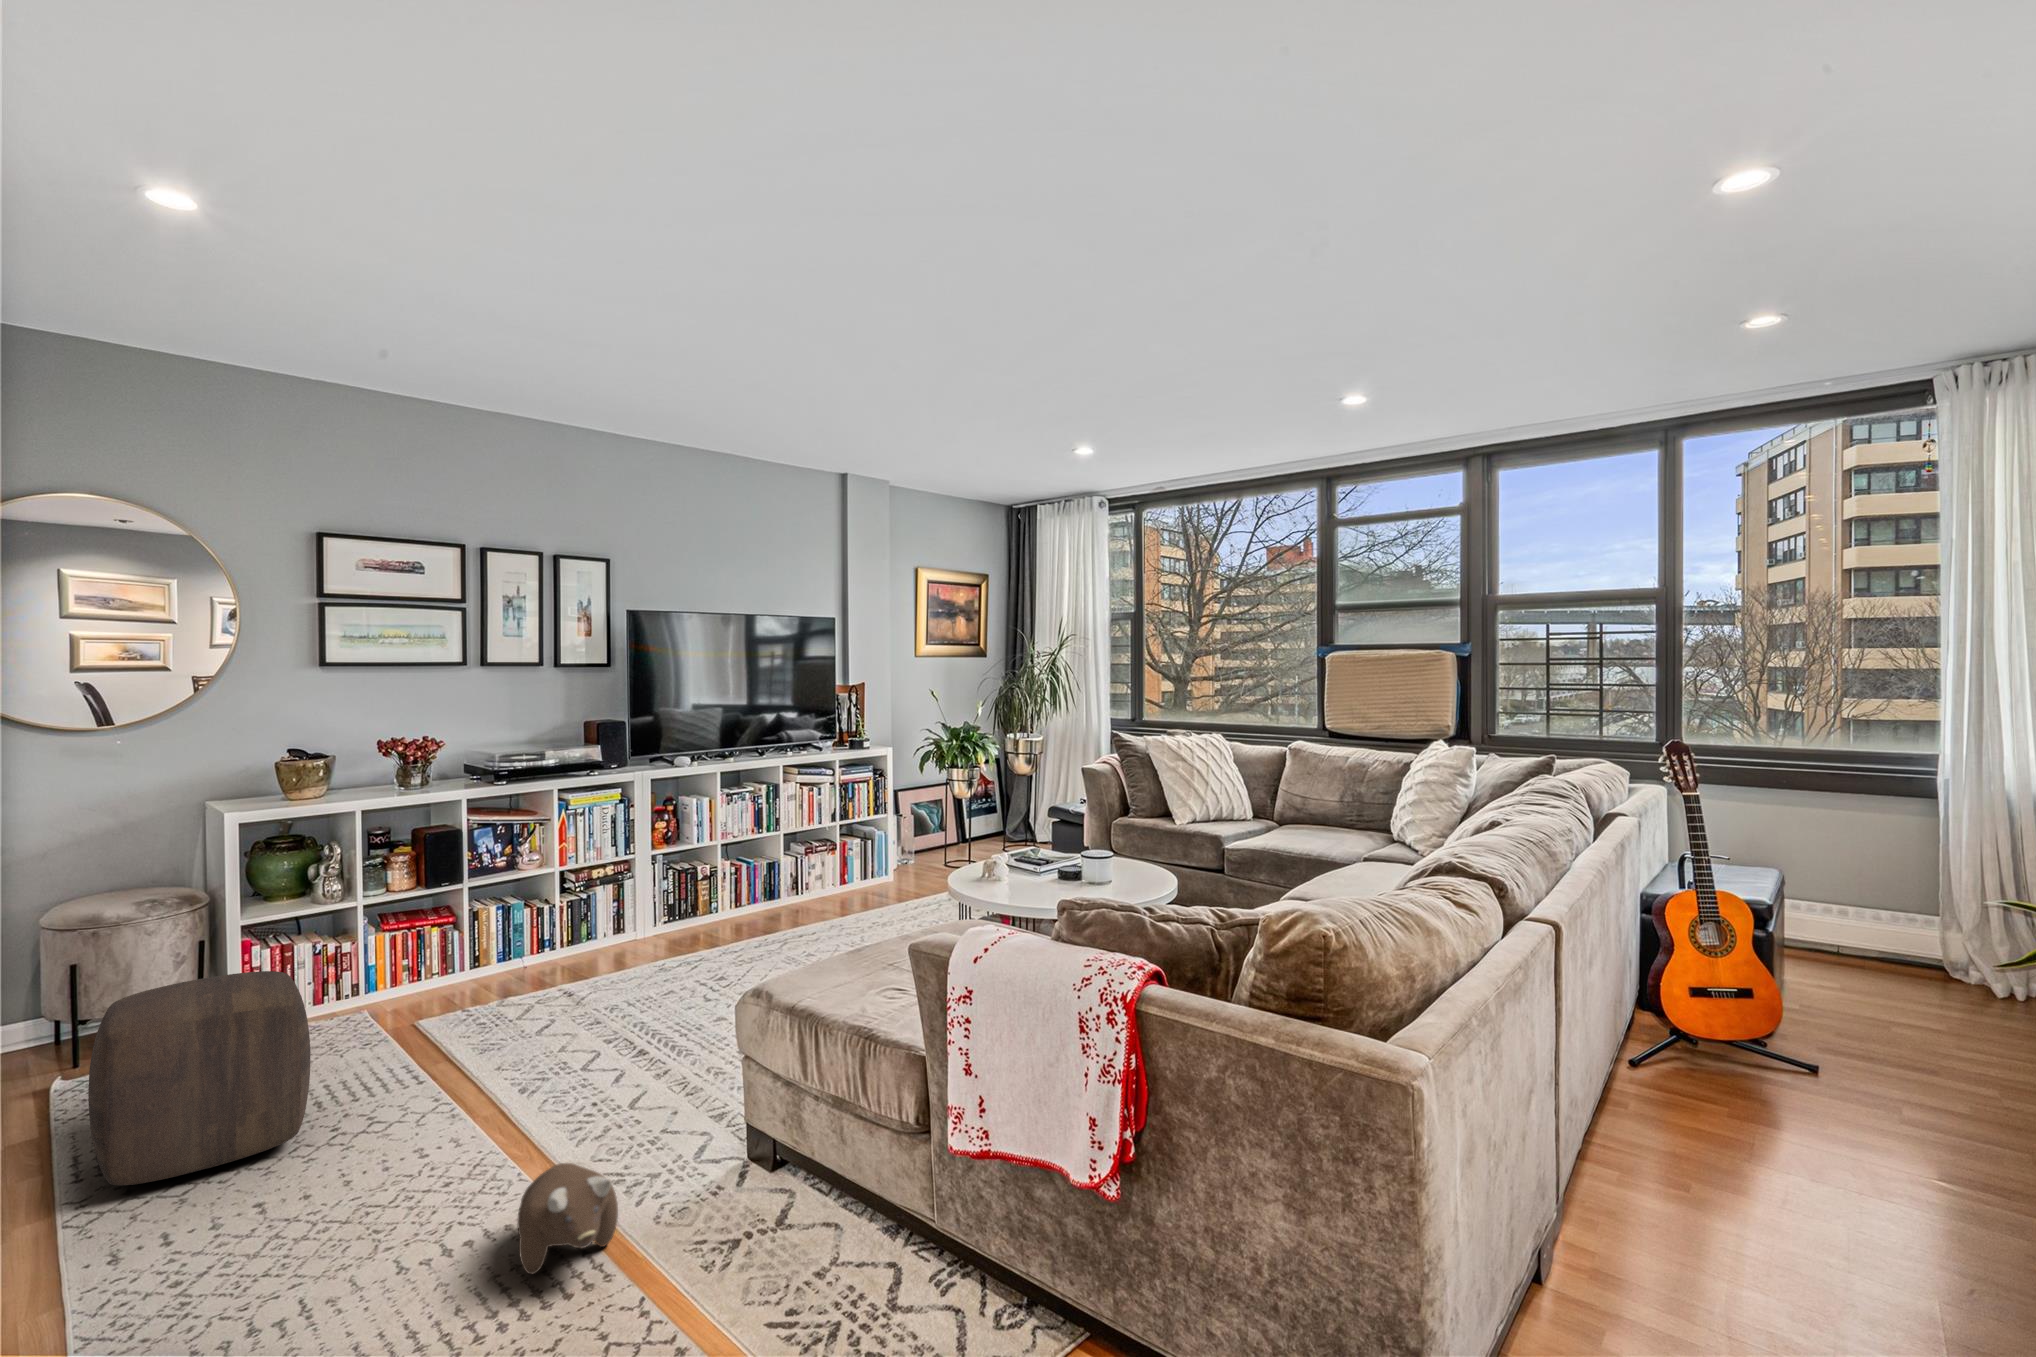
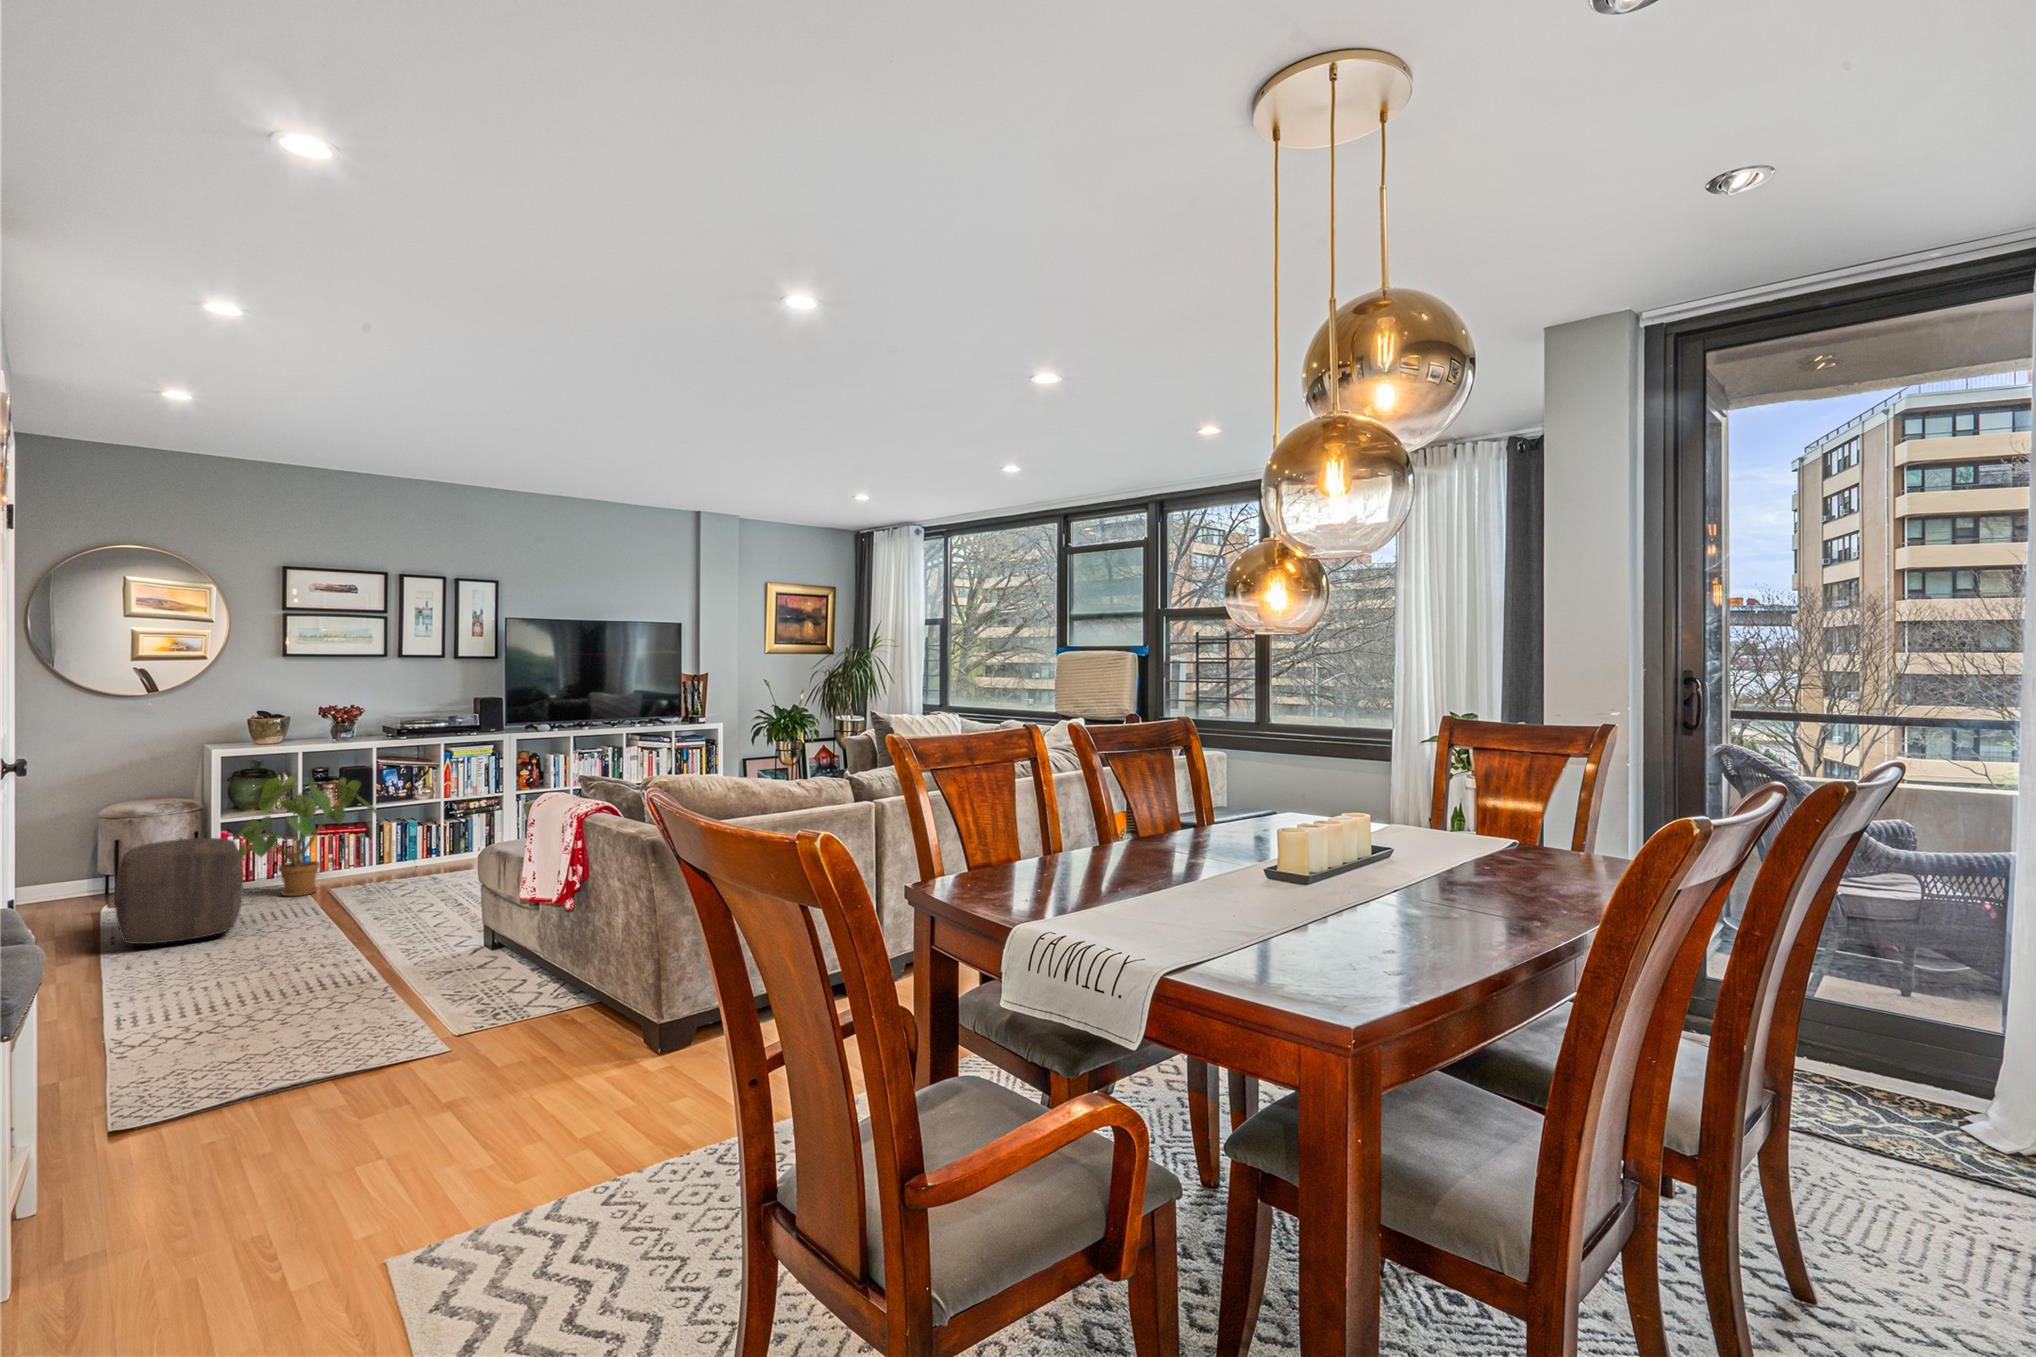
house plant: none [266,846,495,1042] -> present [239,776,379,896]
plush toy: present [517,1163,618,1274] -> none [323,928,383,980]

